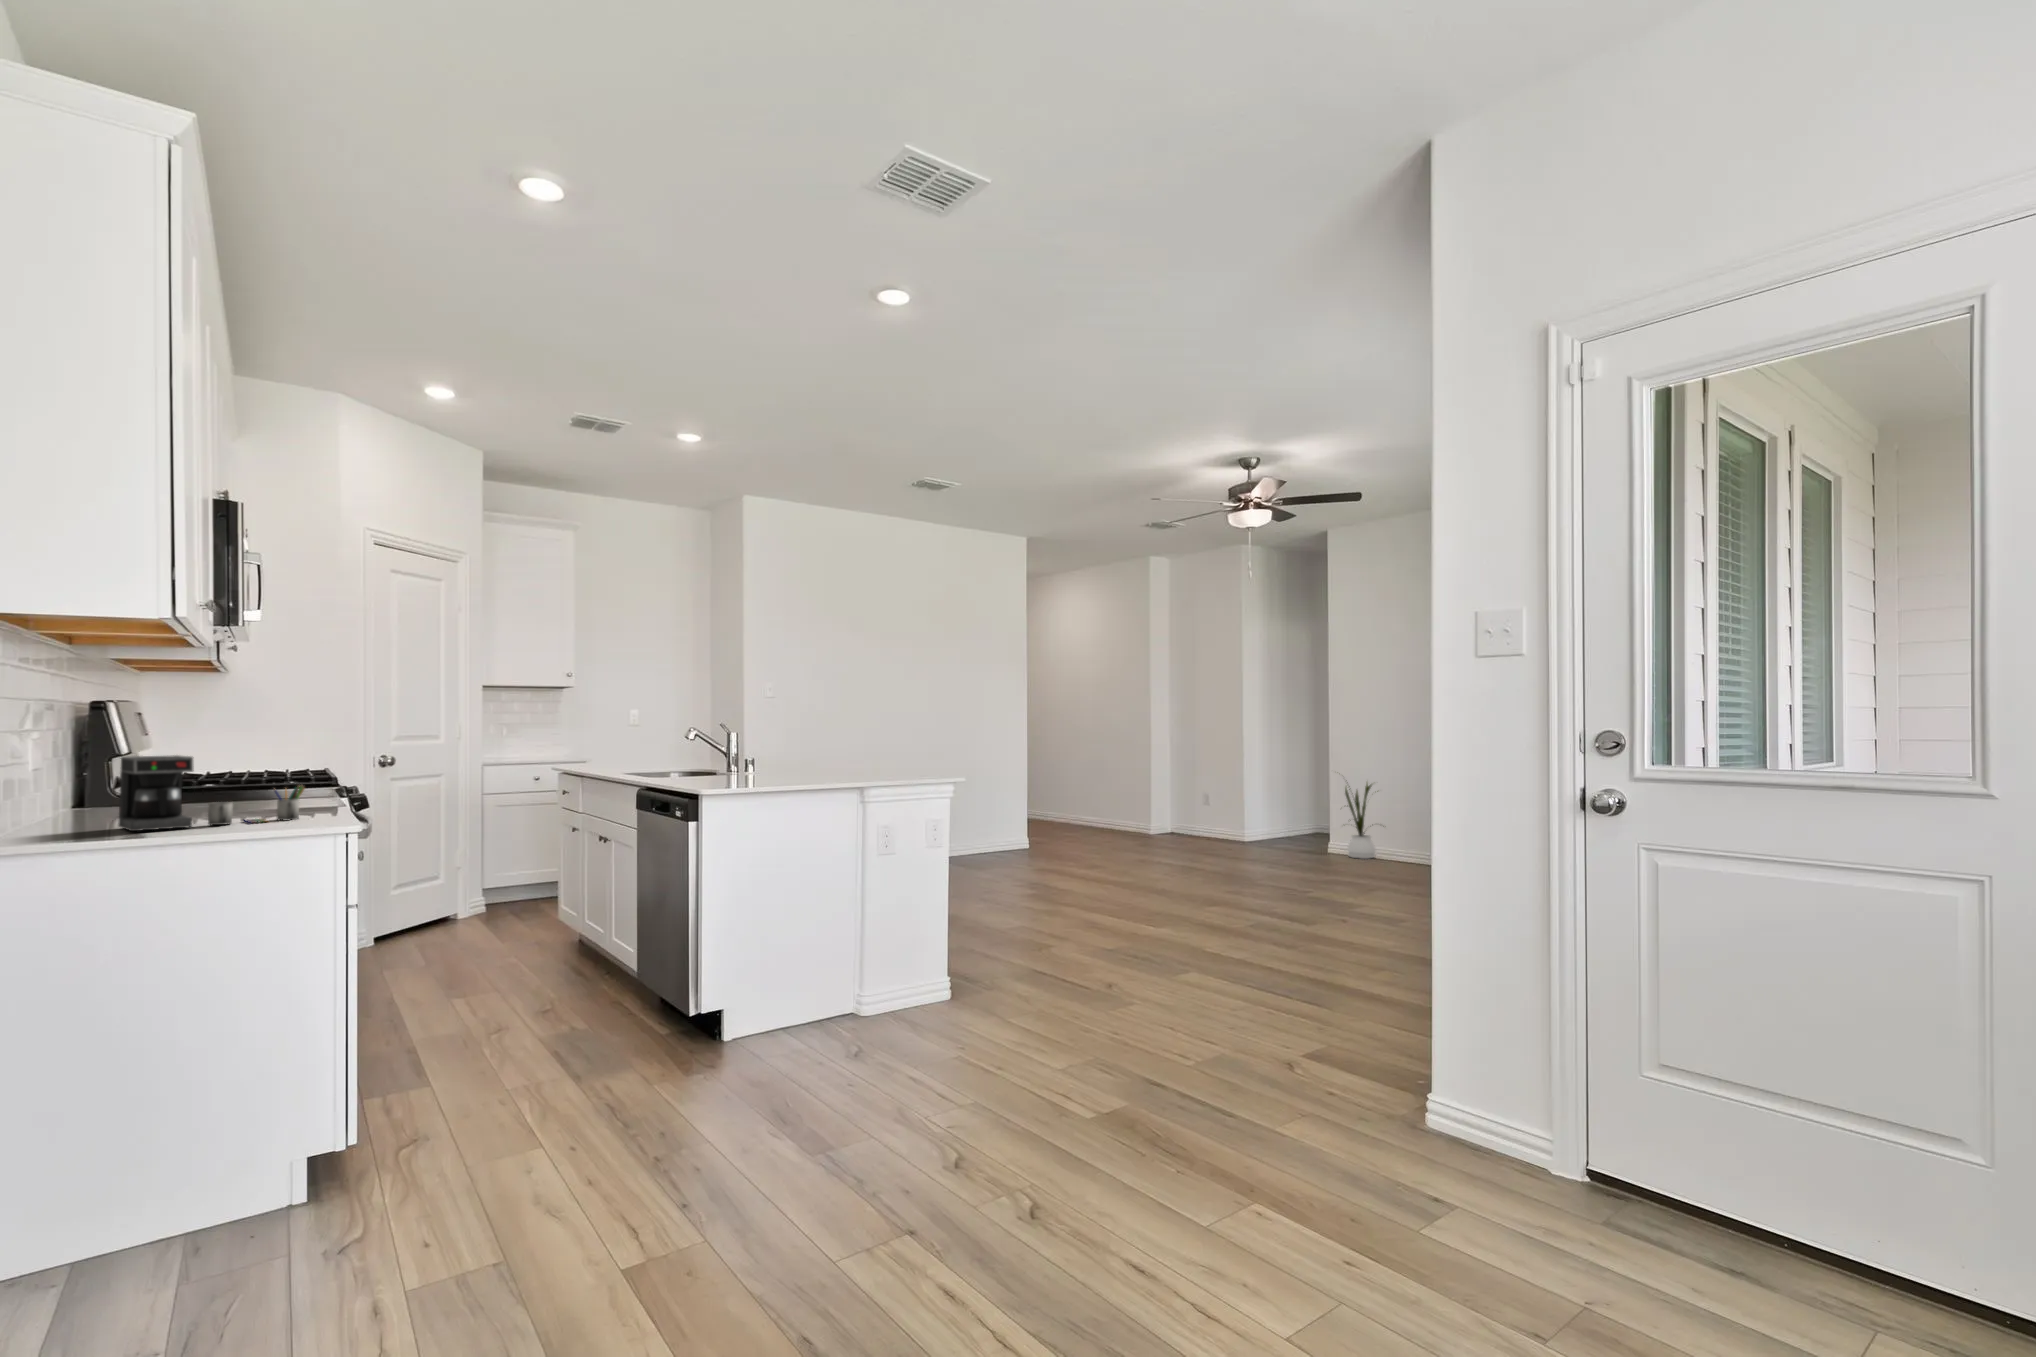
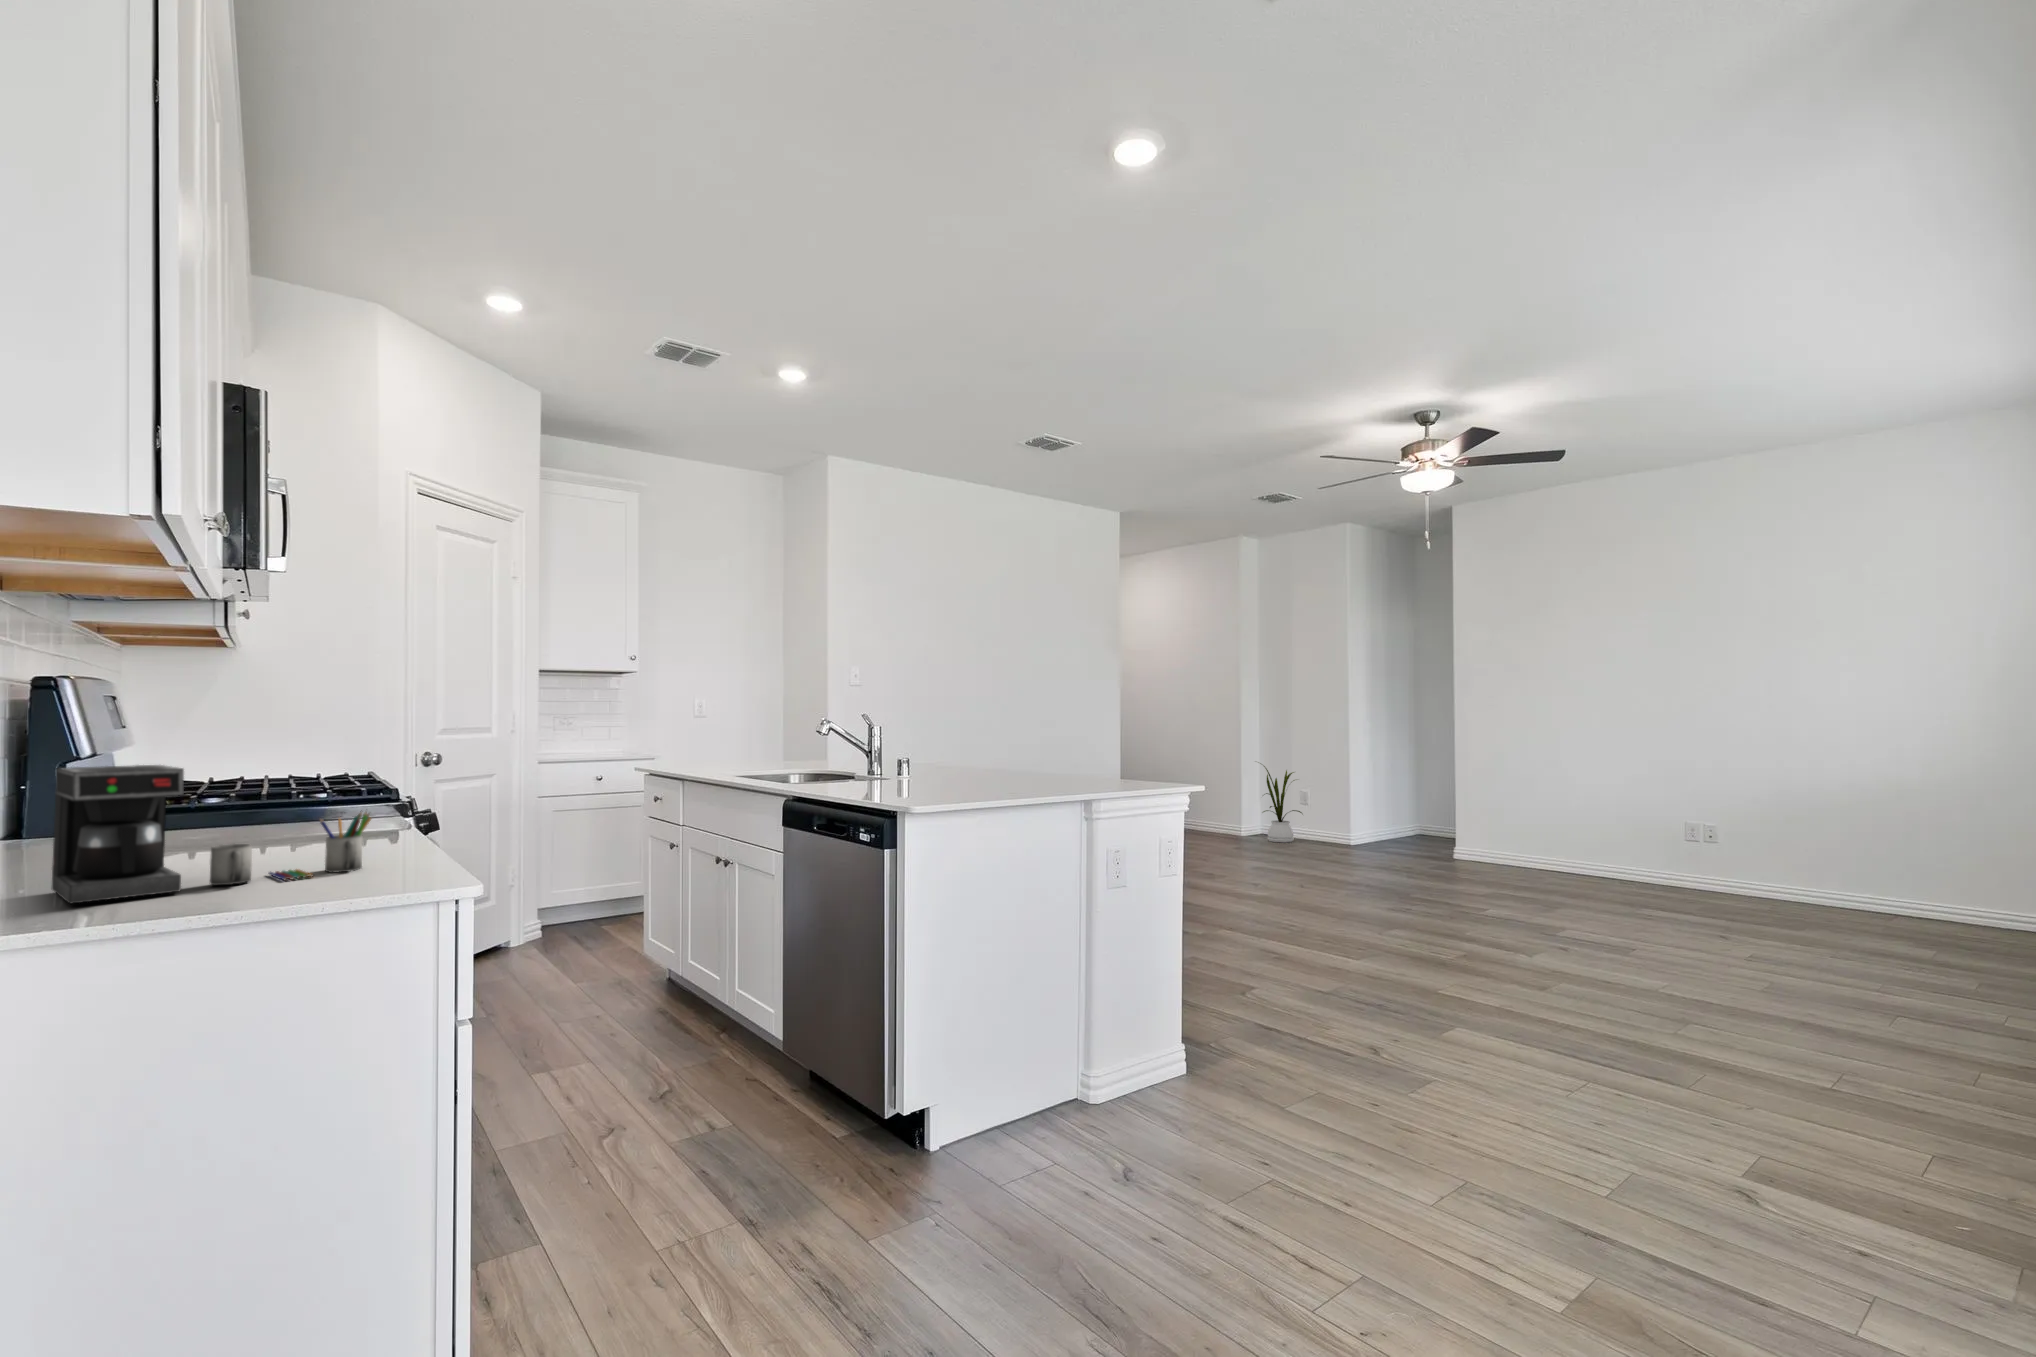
house plant: present [1345,784,1378,859] -> present [1260,763,1302,842]

